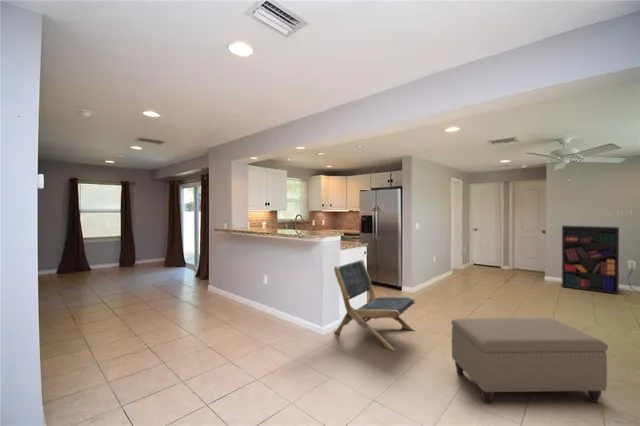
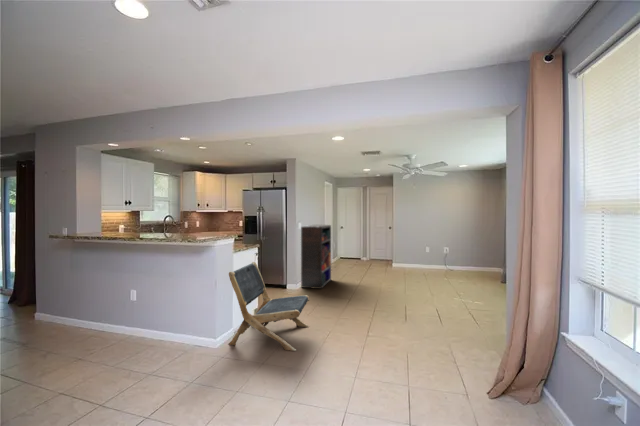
bookshelf: present [562,225,619,294] -> present [301,225,331,289]
ottoman: present [451,318,608,404] -> none [350,299,460,382]

